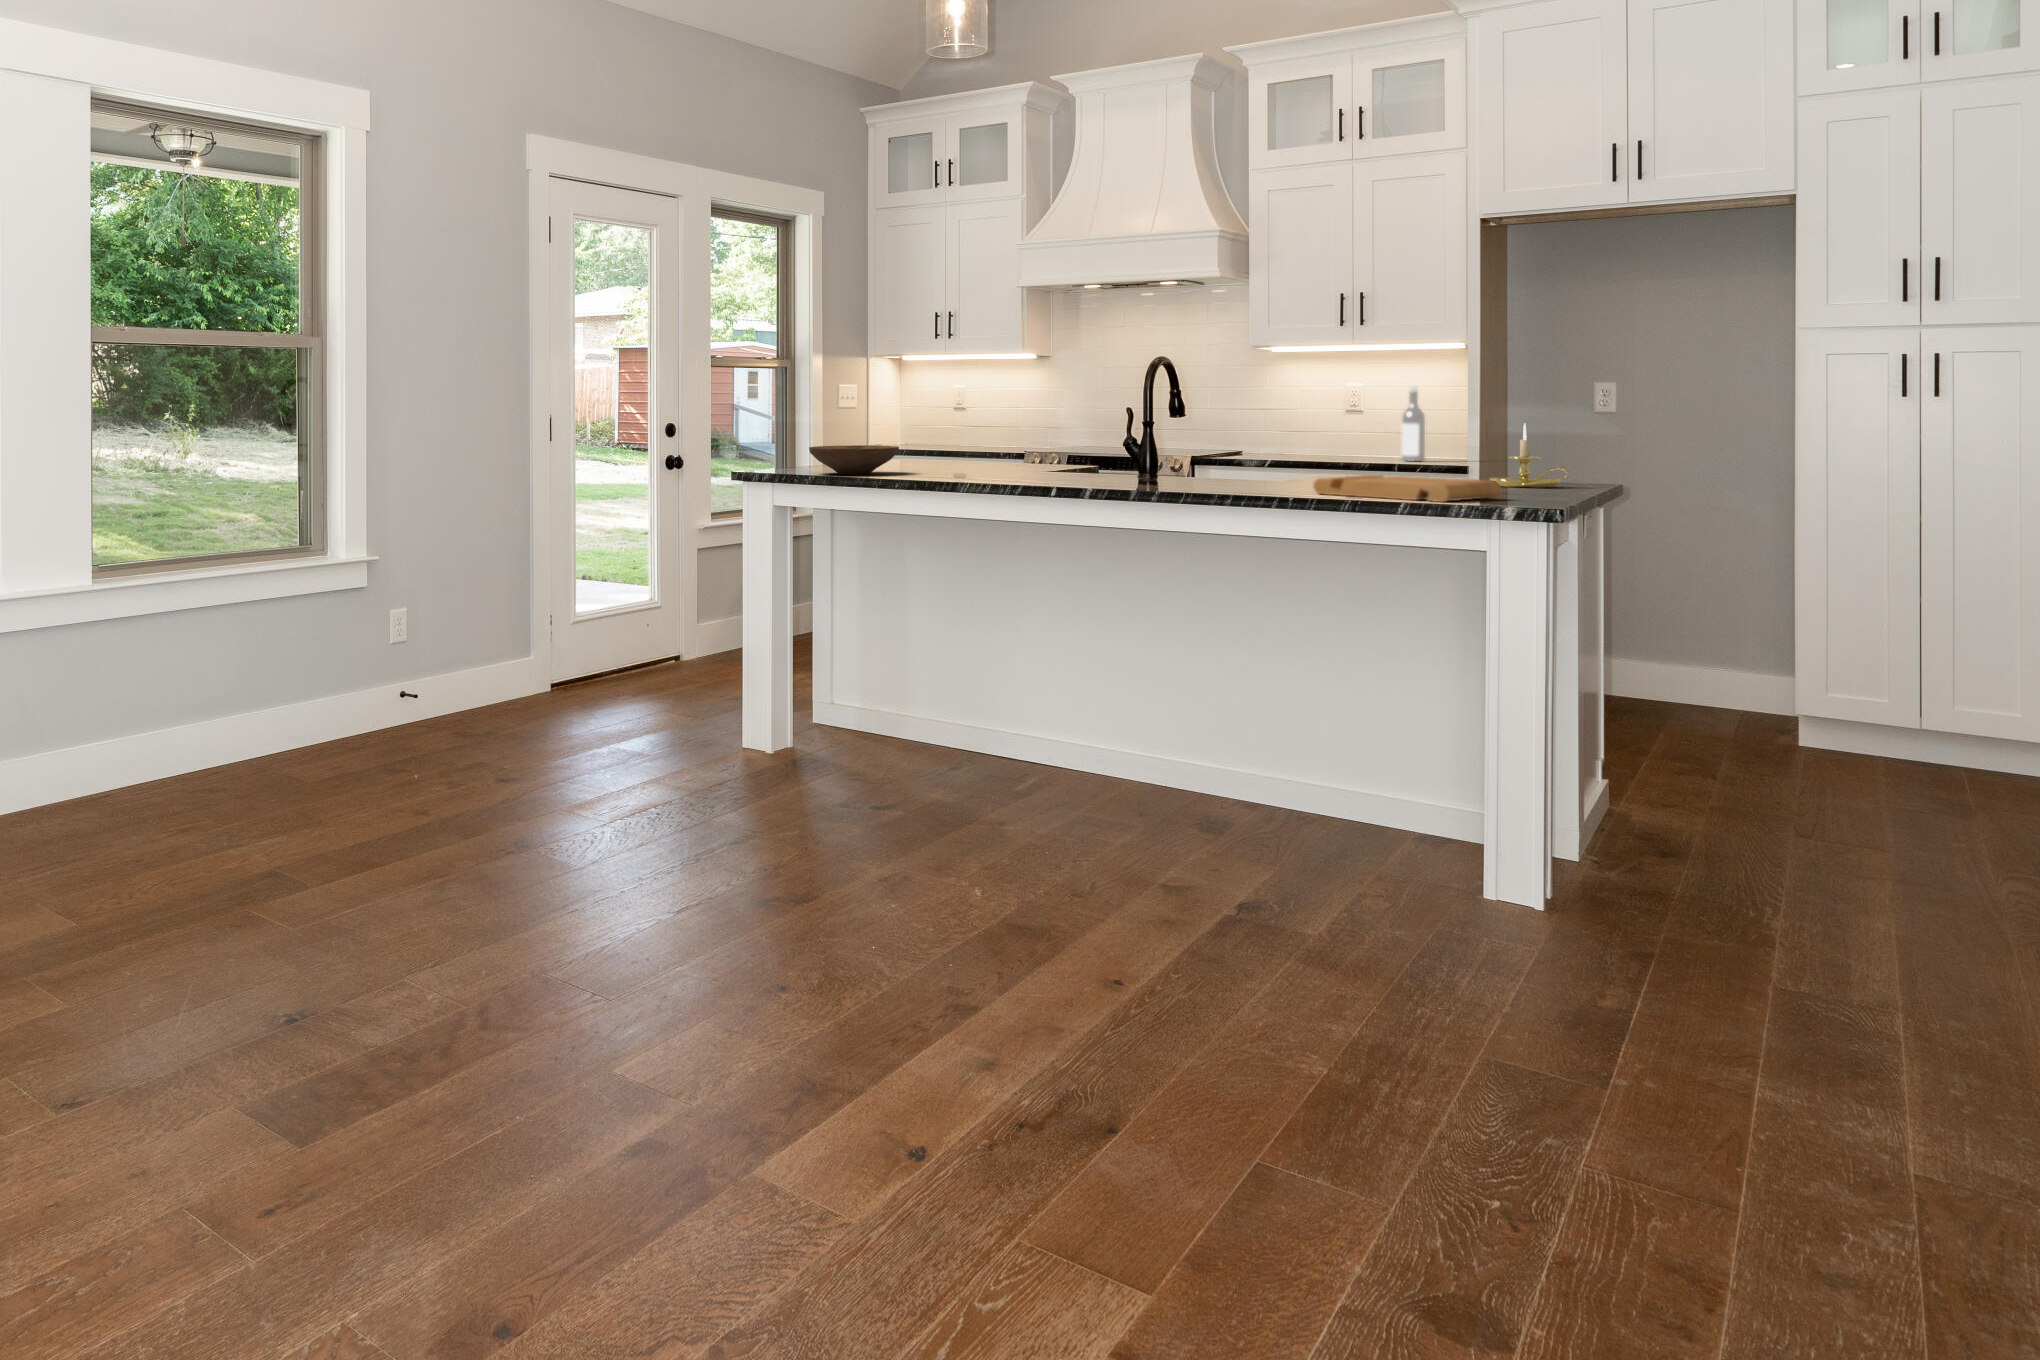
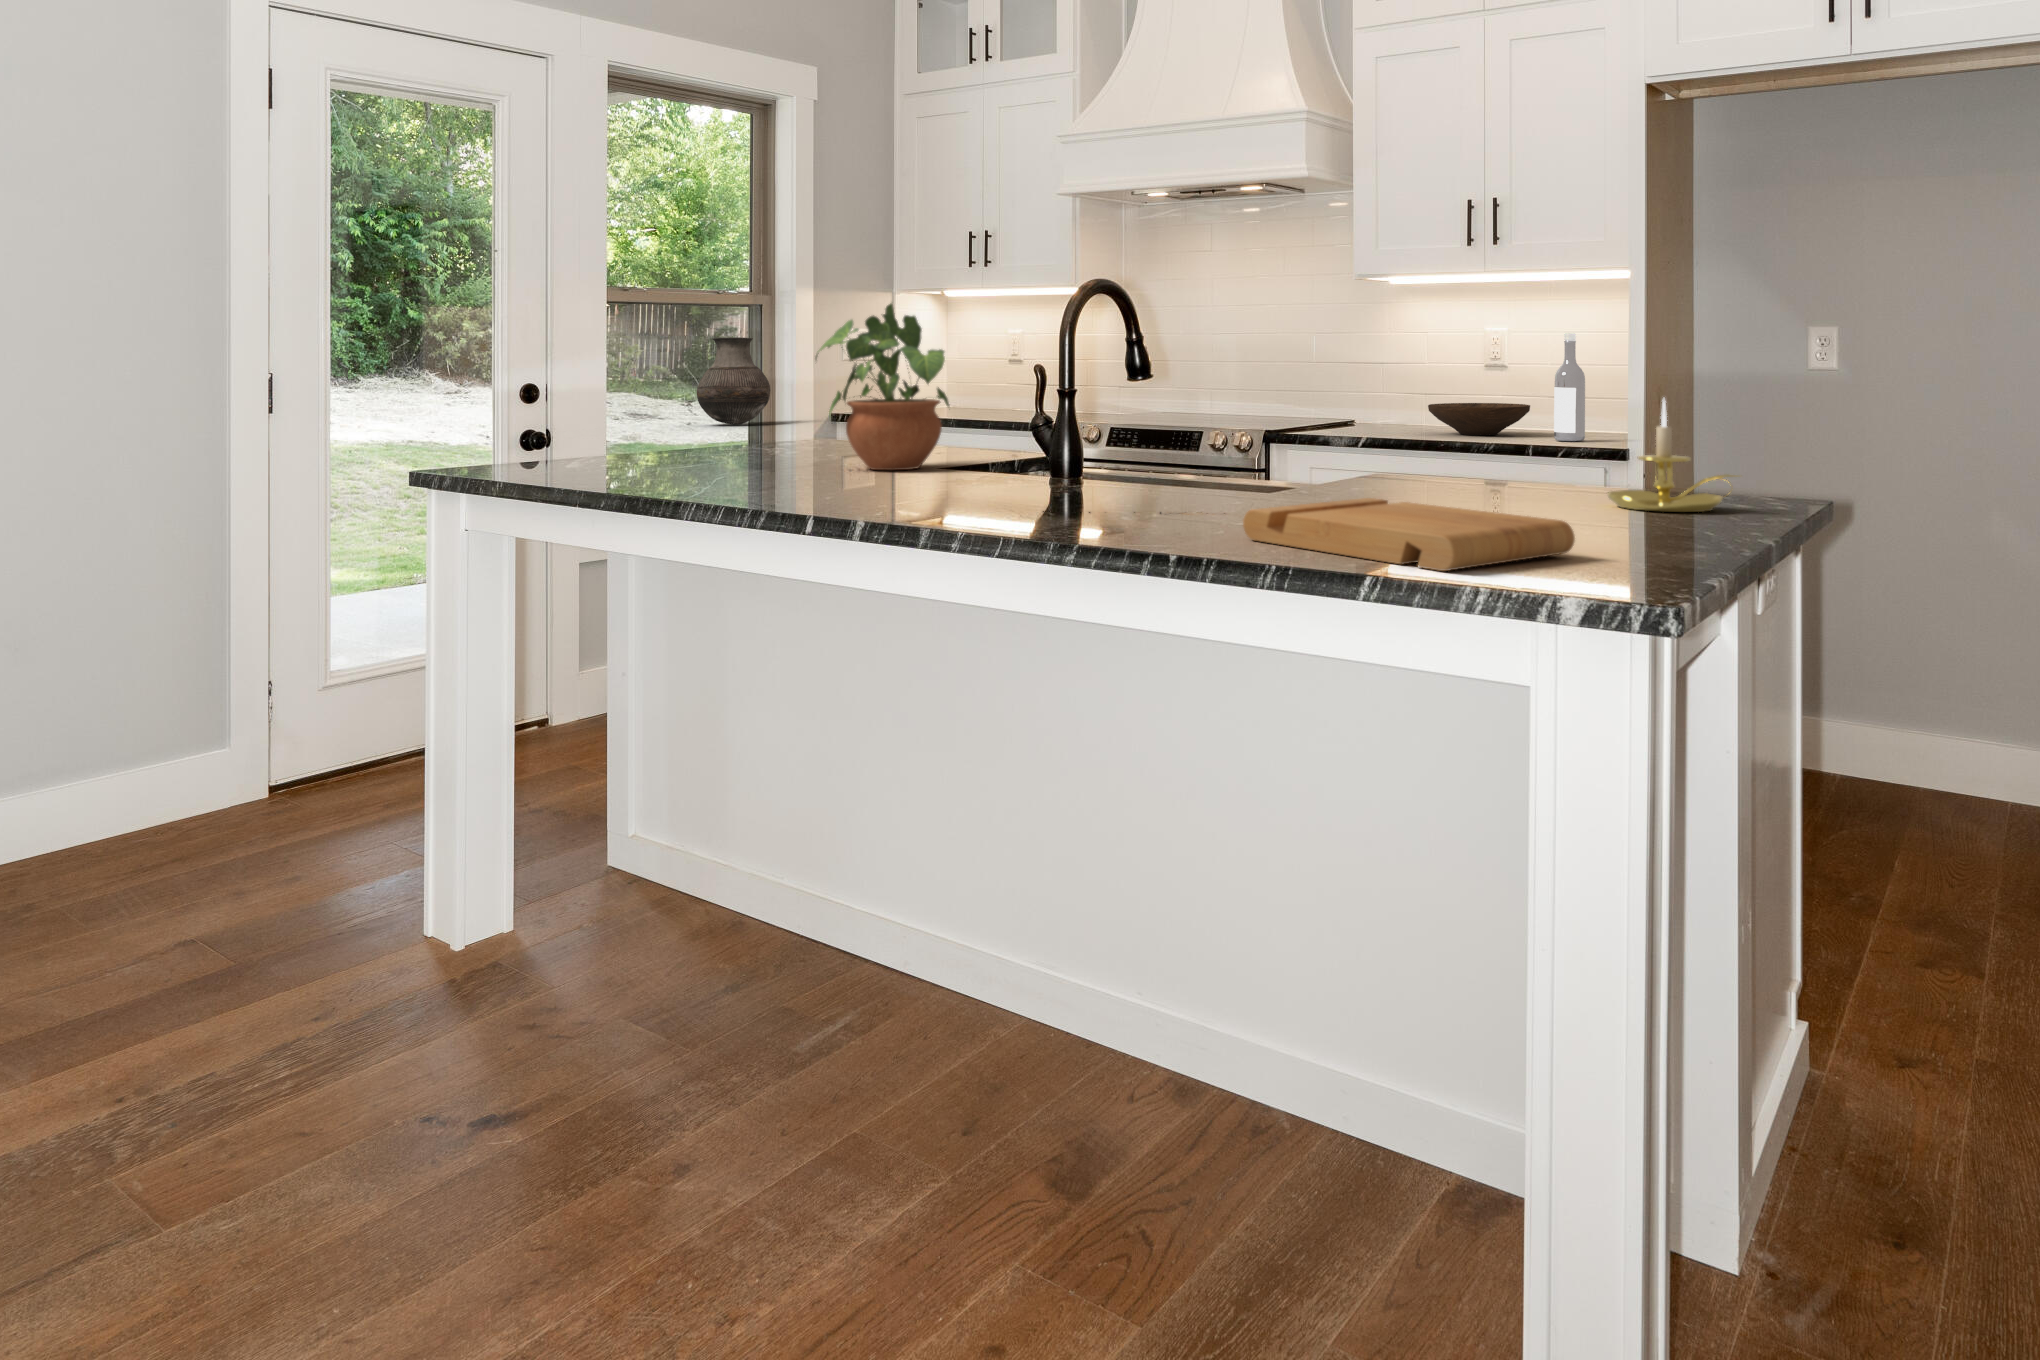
potted plant: none [956,367,1045,472] -> present [815,303,949,470]
vase: none [749,390,800,453] -> present [697,337,770,425]
wooden bowl: present [809,445,899,475] -> present [1428,403,1530,435]

